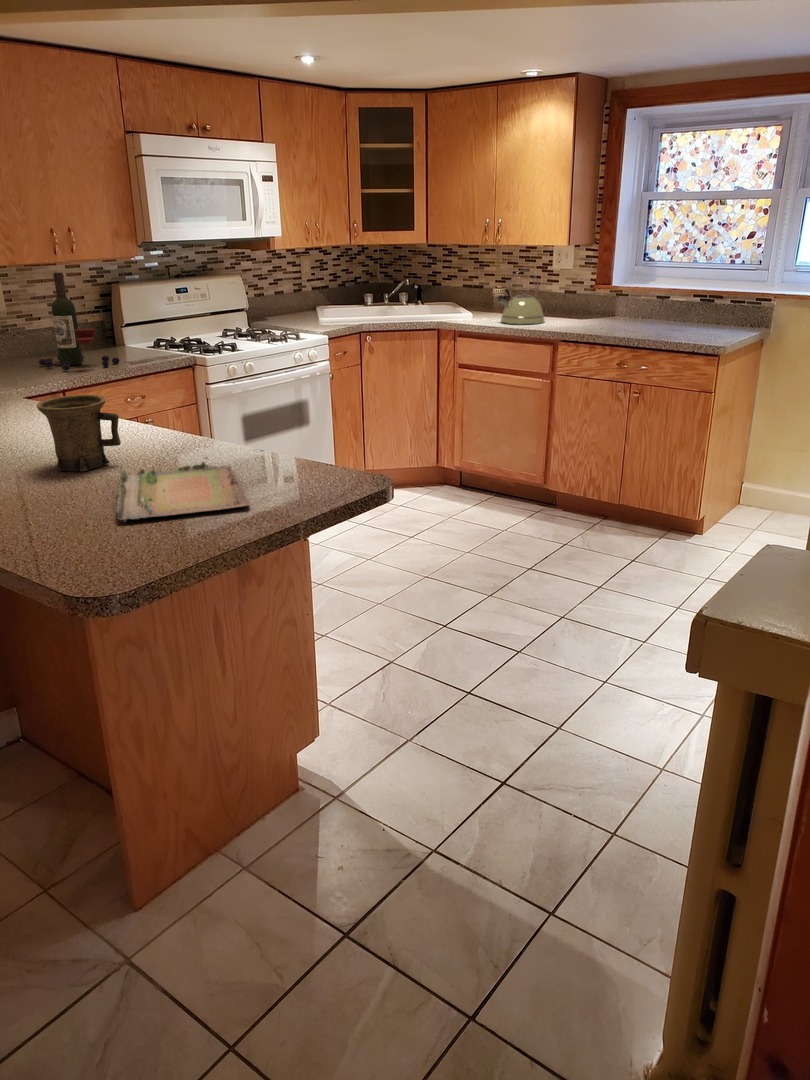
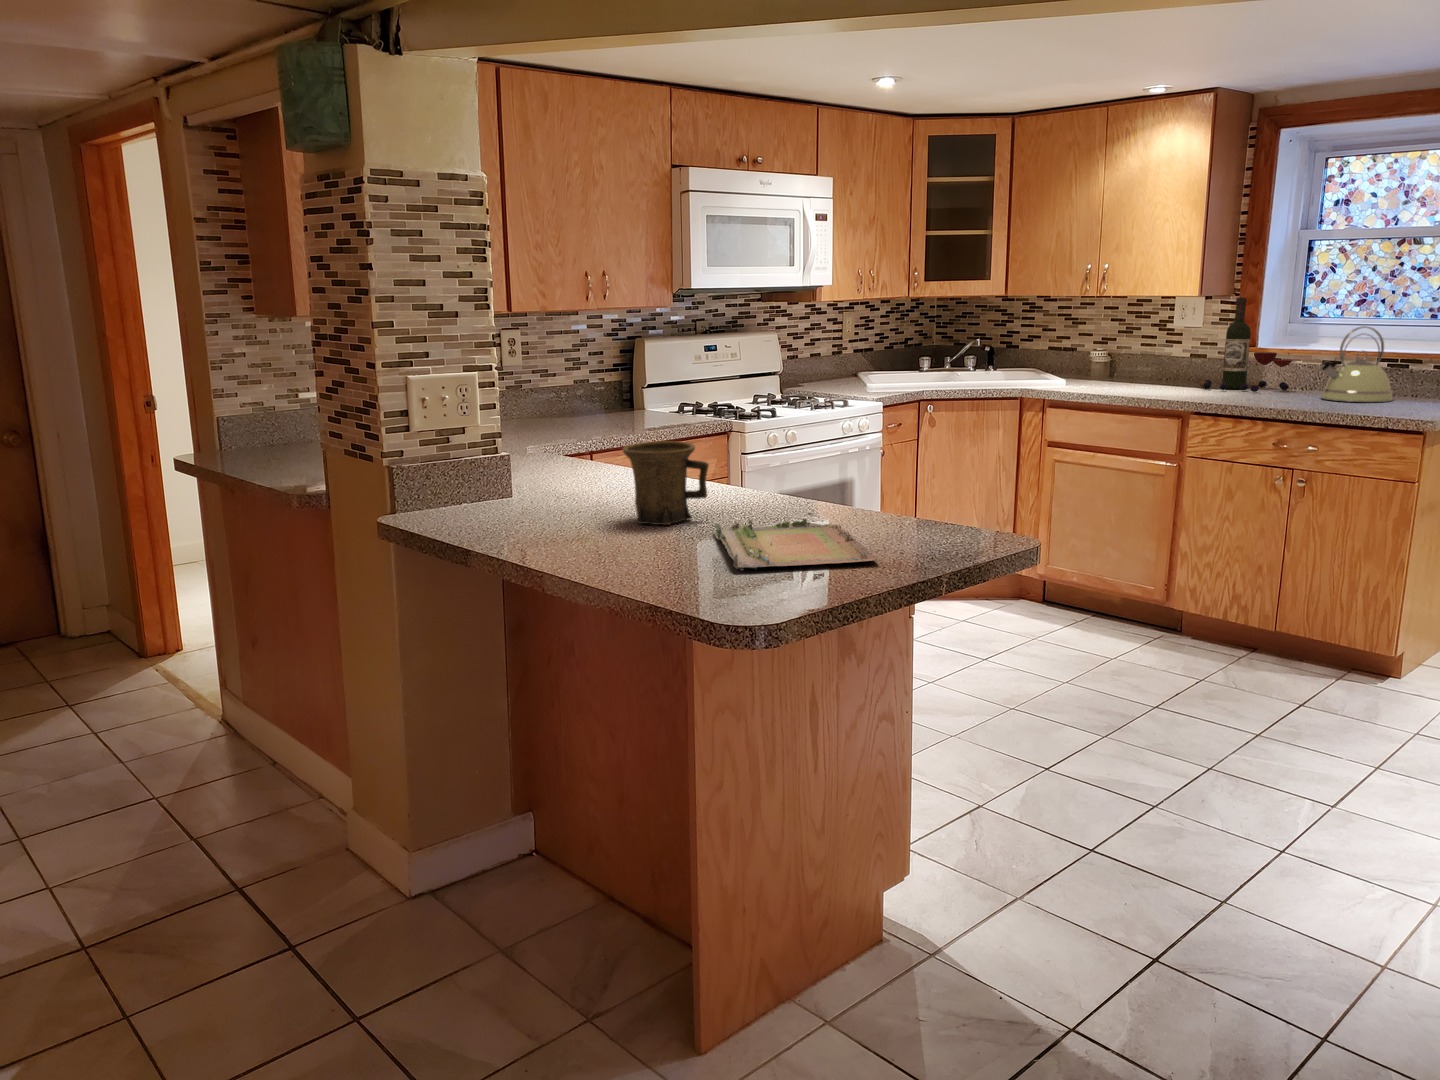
kettle: present [497,270,544,324] -> present [1321,326,1393,402]
wine bottle: present [39,273,119,371] -> present [1200,298,1292,392]

